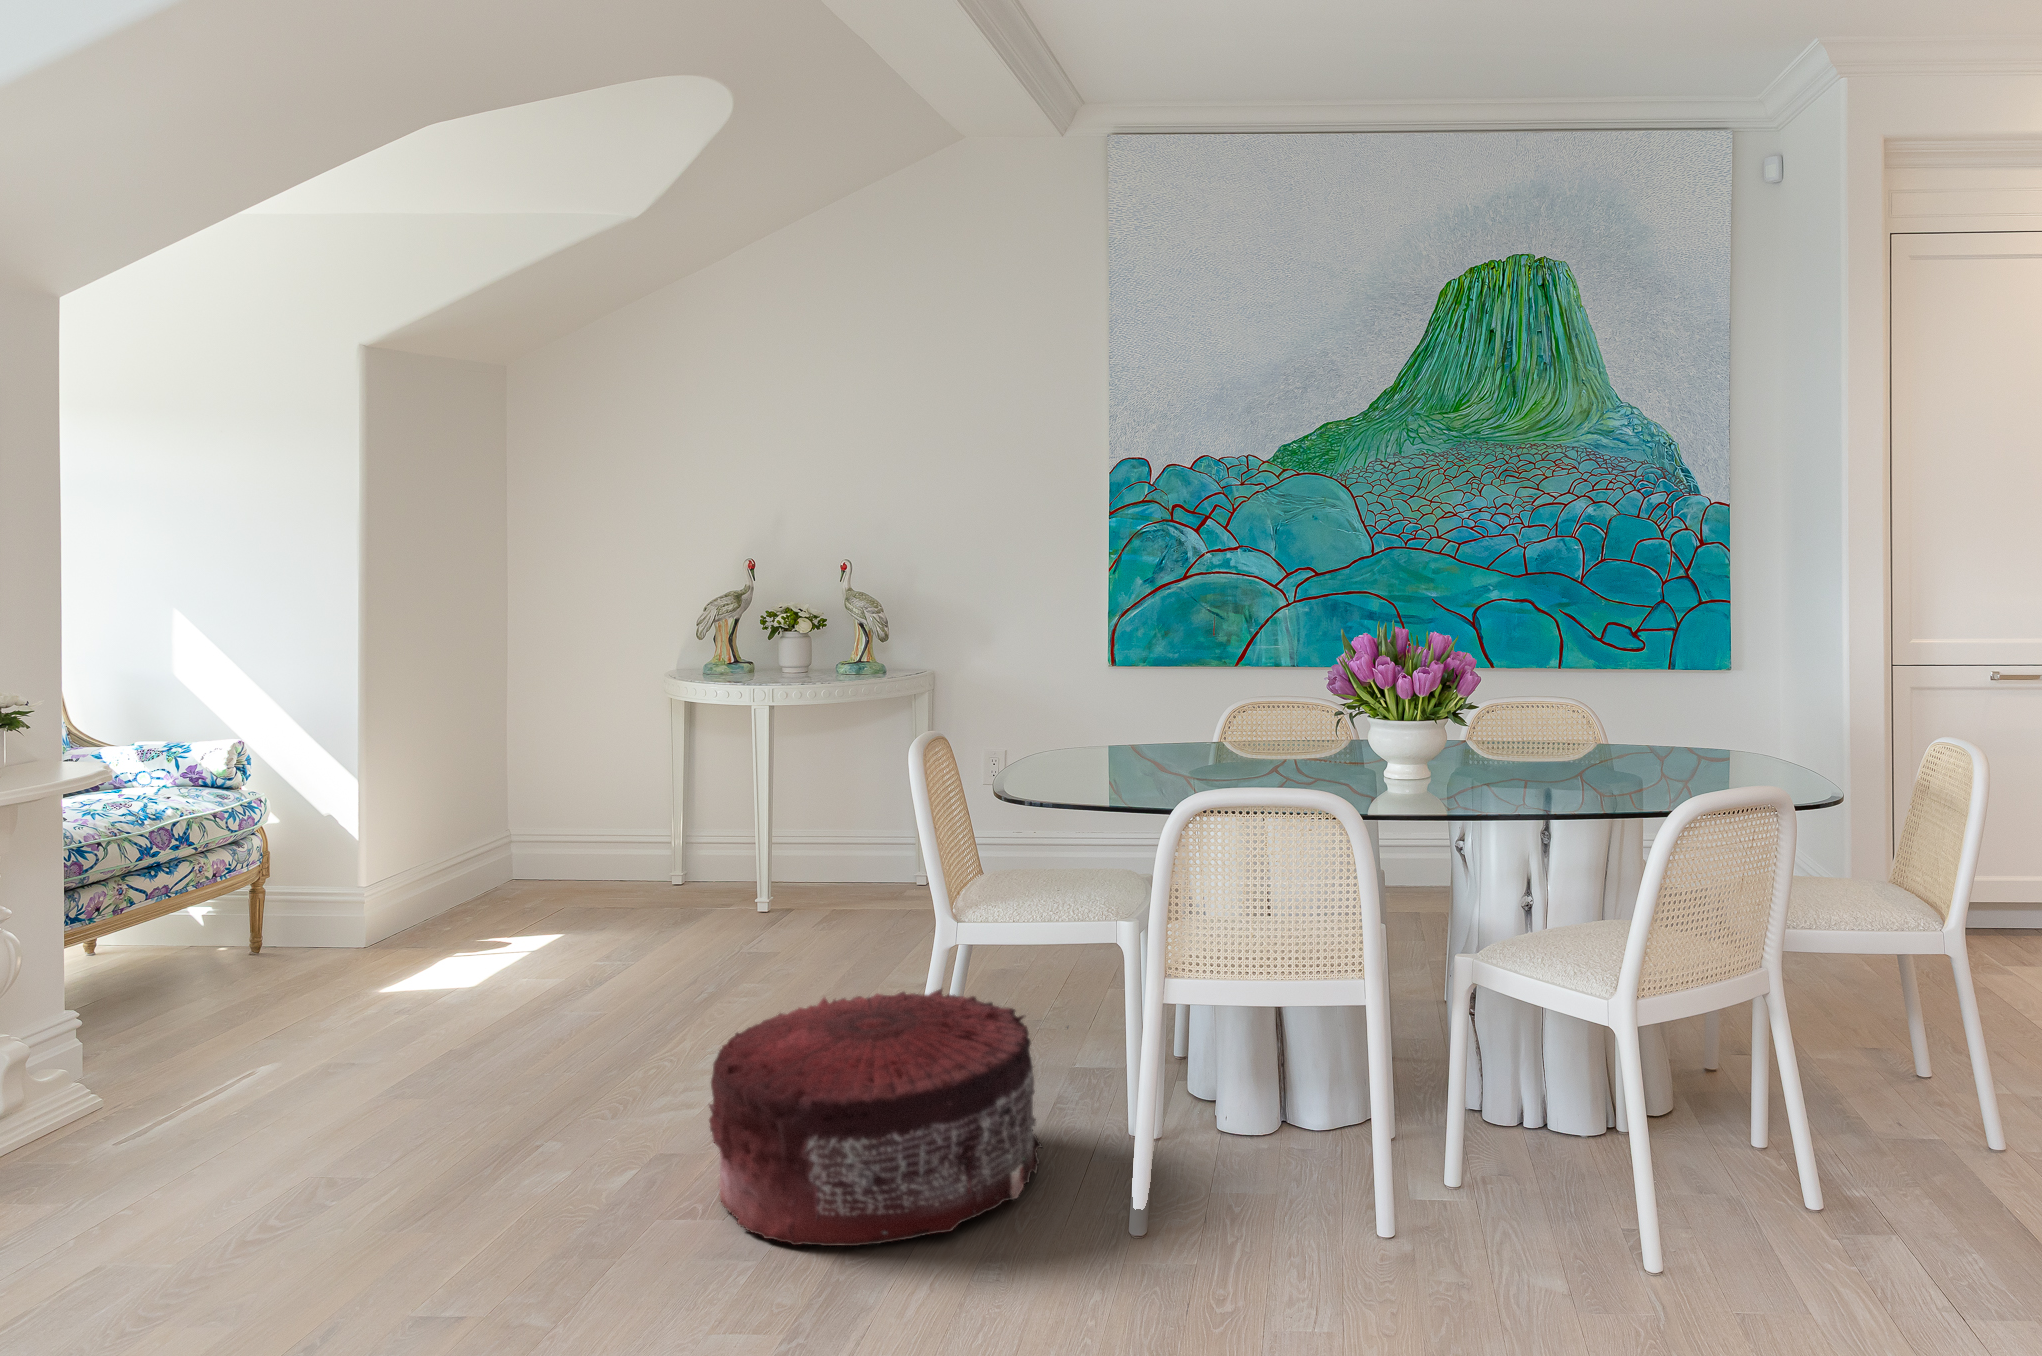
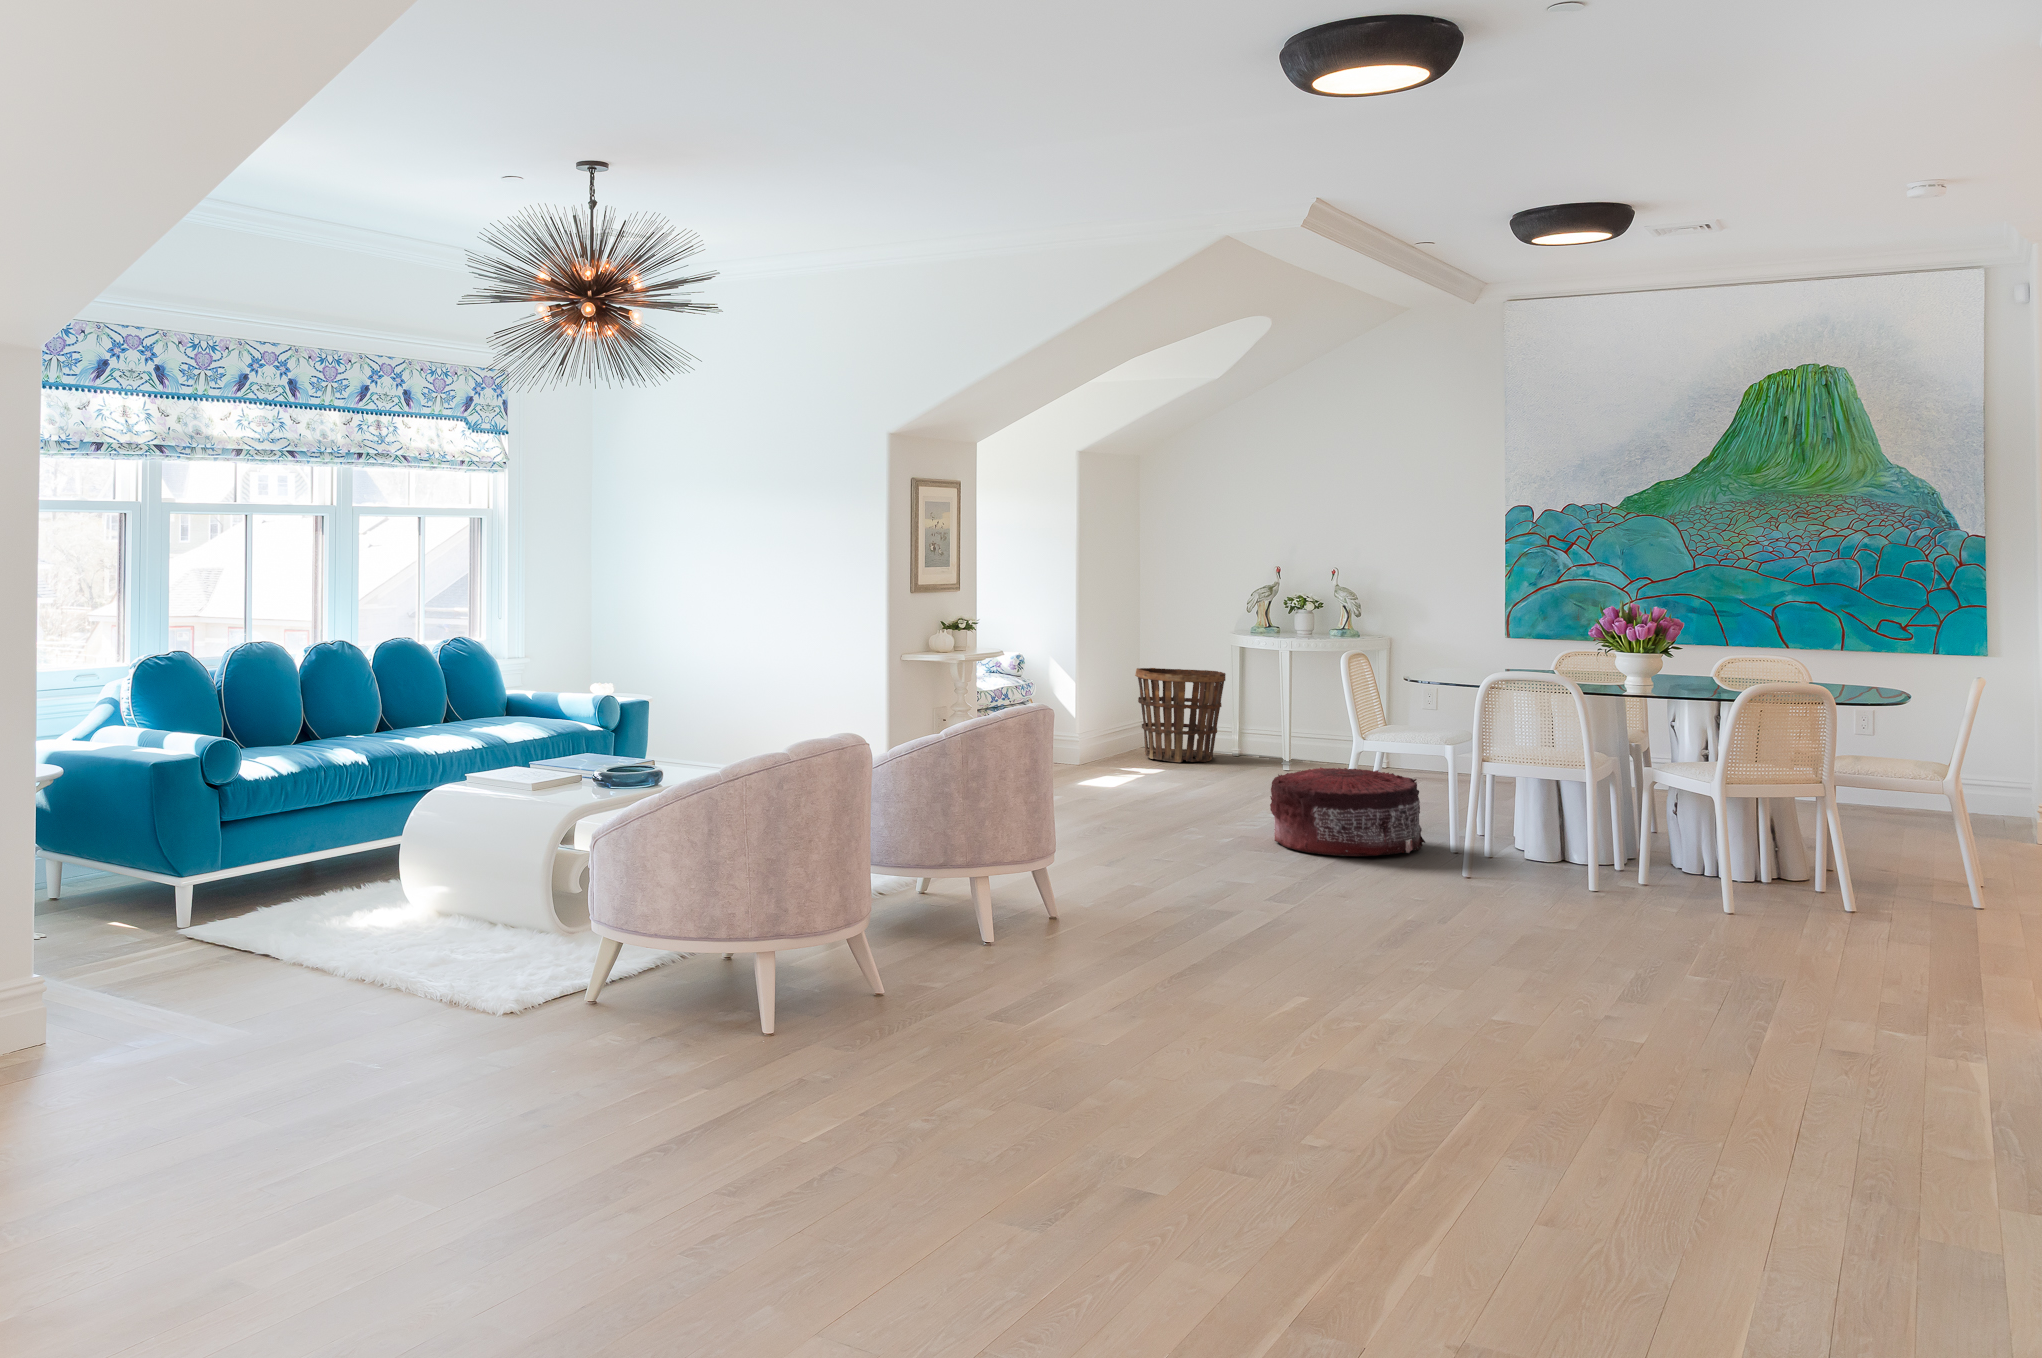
basket: none [490,740,659,916] -> present [1135,668,1226,762]

